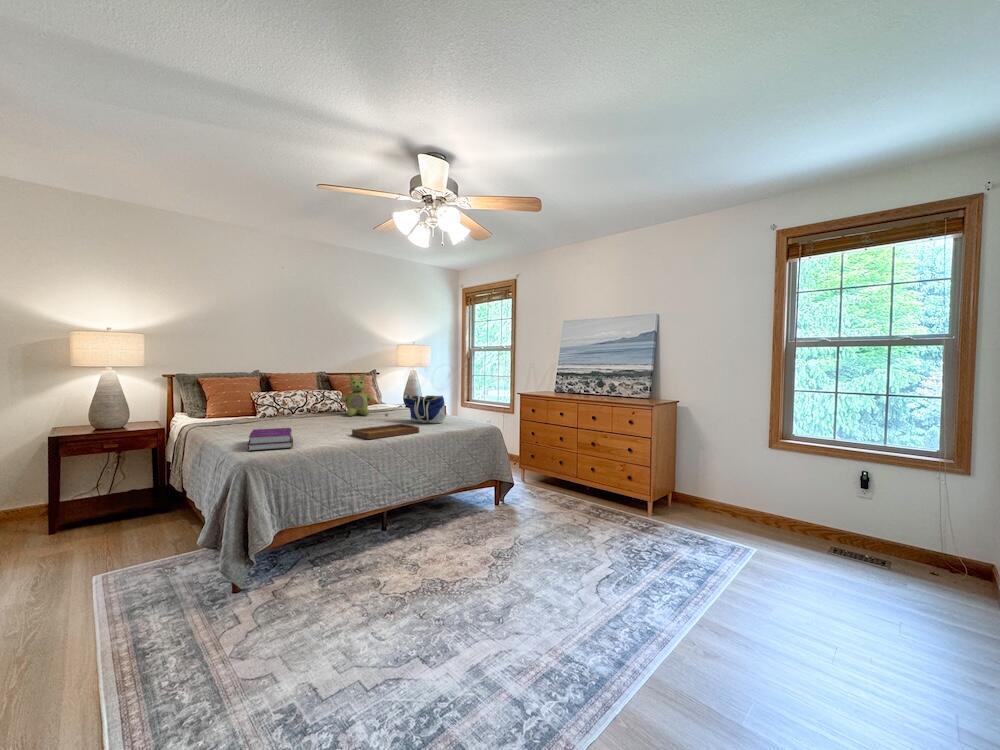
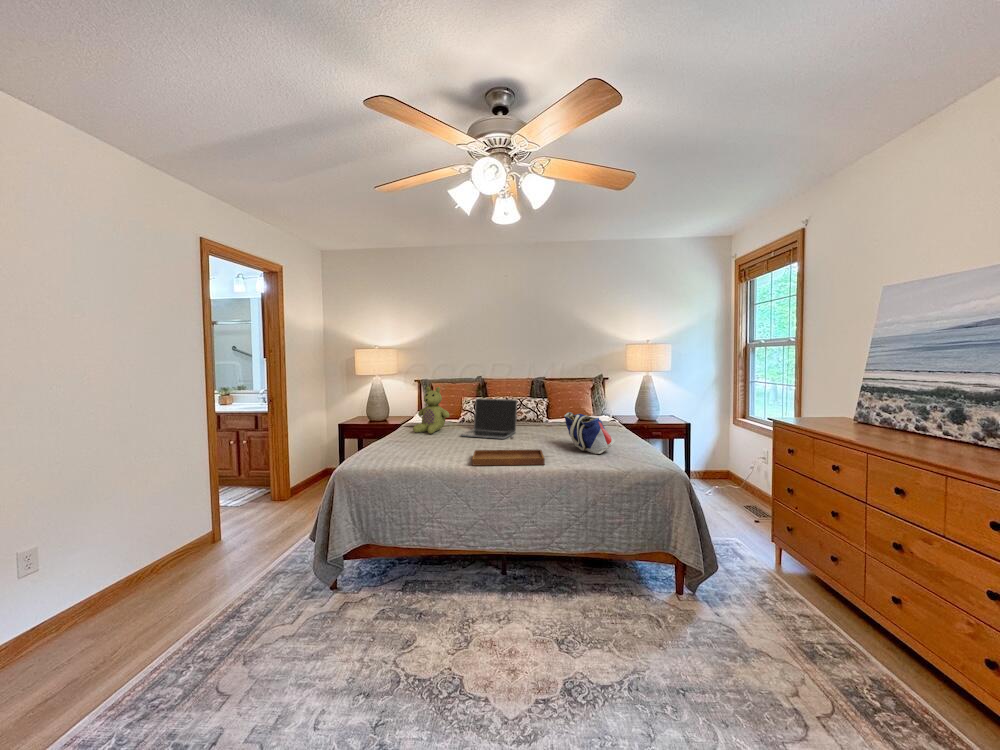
stuffed bear: present [340,375,374,416] -> present [413,387,450,434]
laptop: none [294,389,345,425] -> present [461,398,517,439]
hardback book: present [248,428,293,451] -> none [365,439,423,463]

